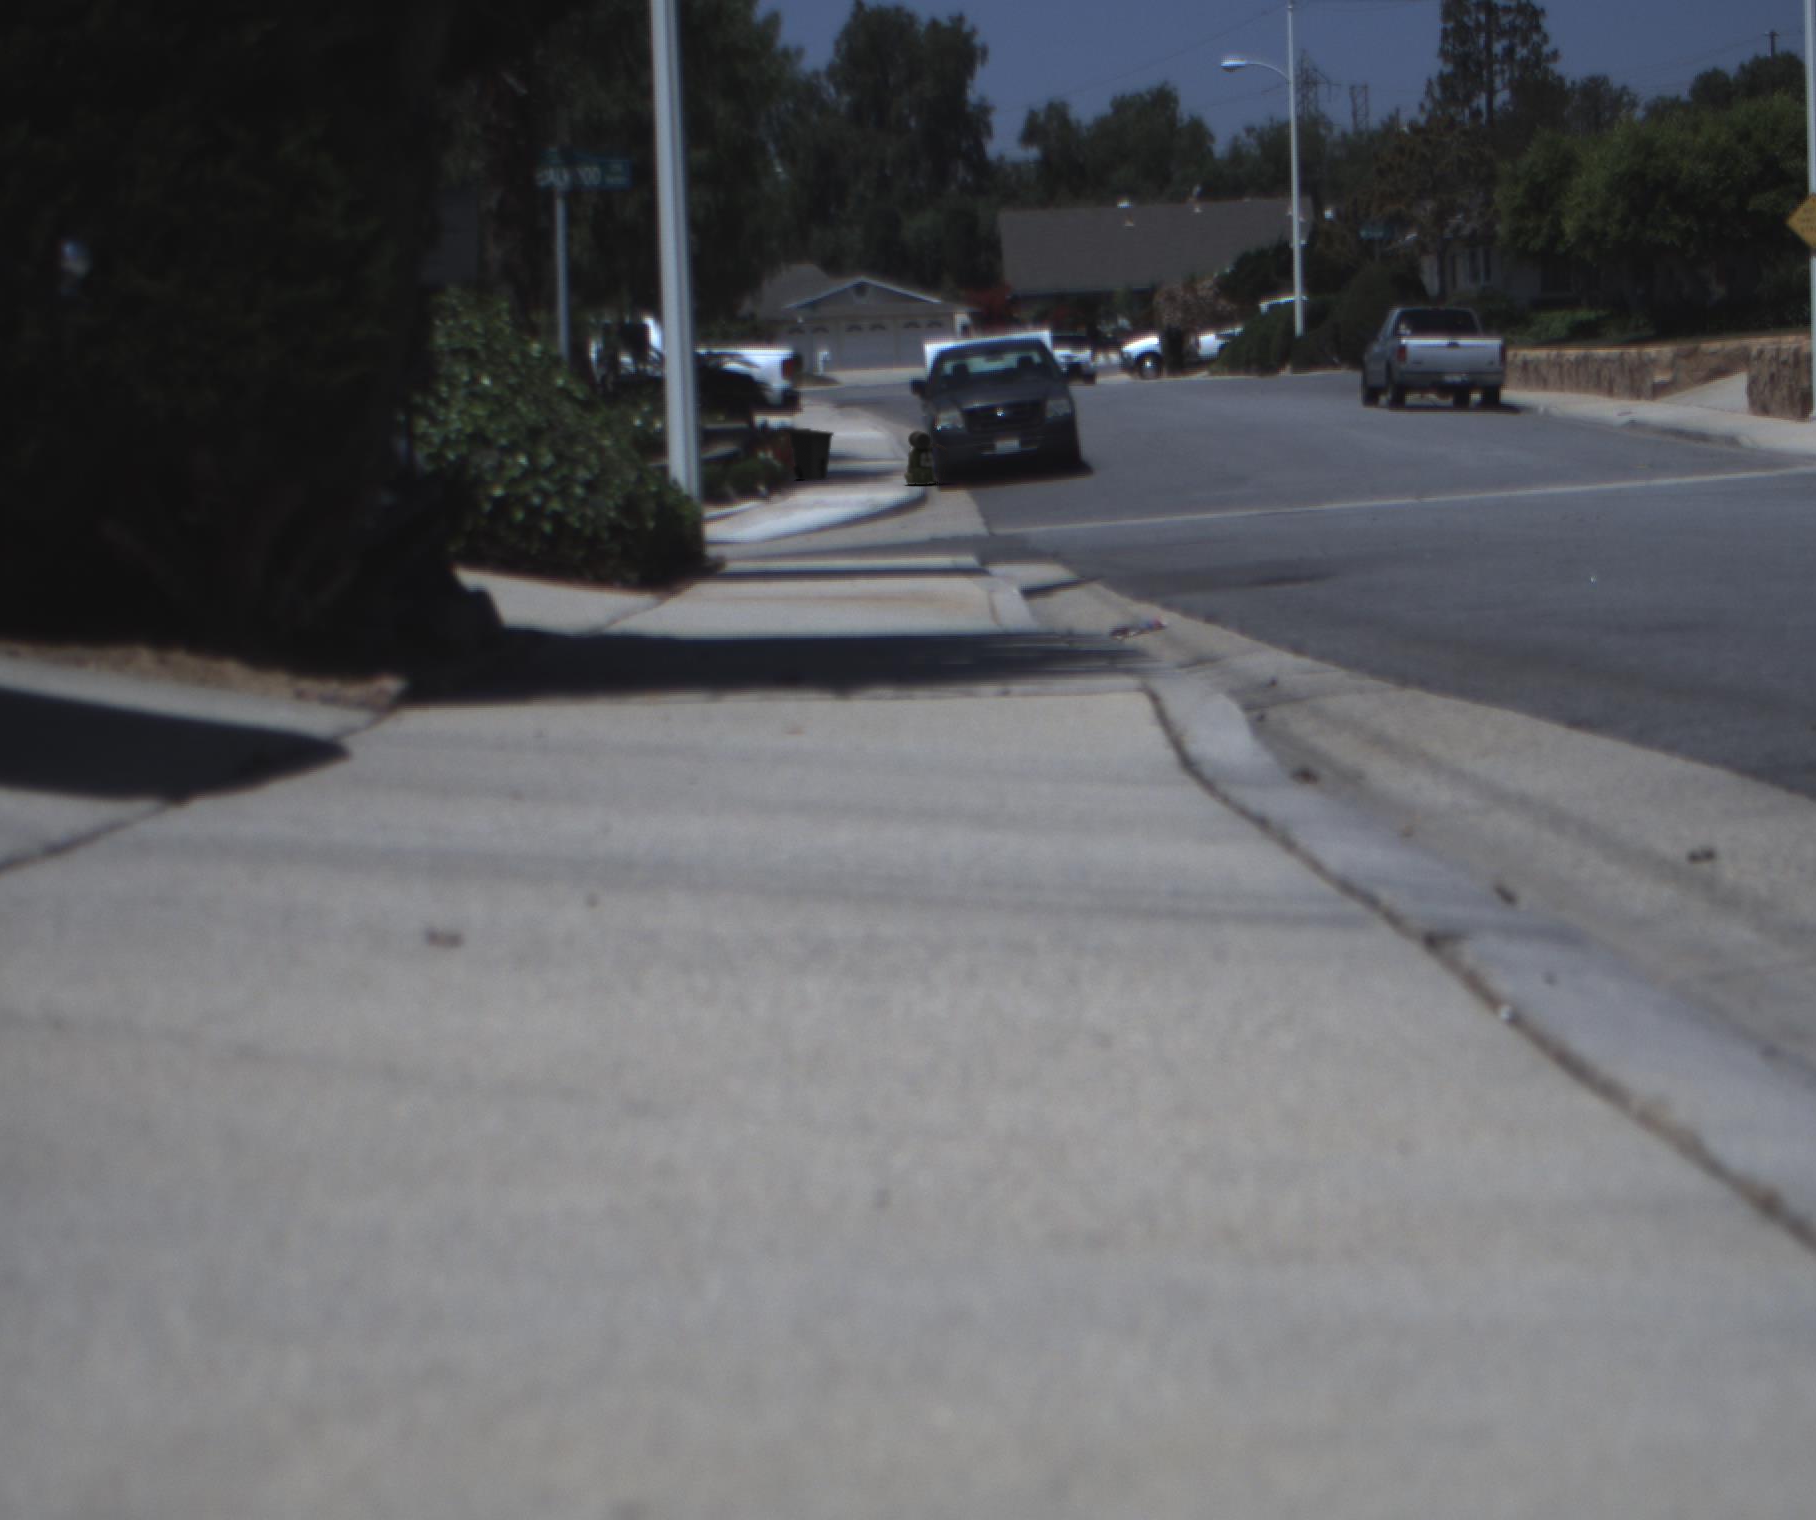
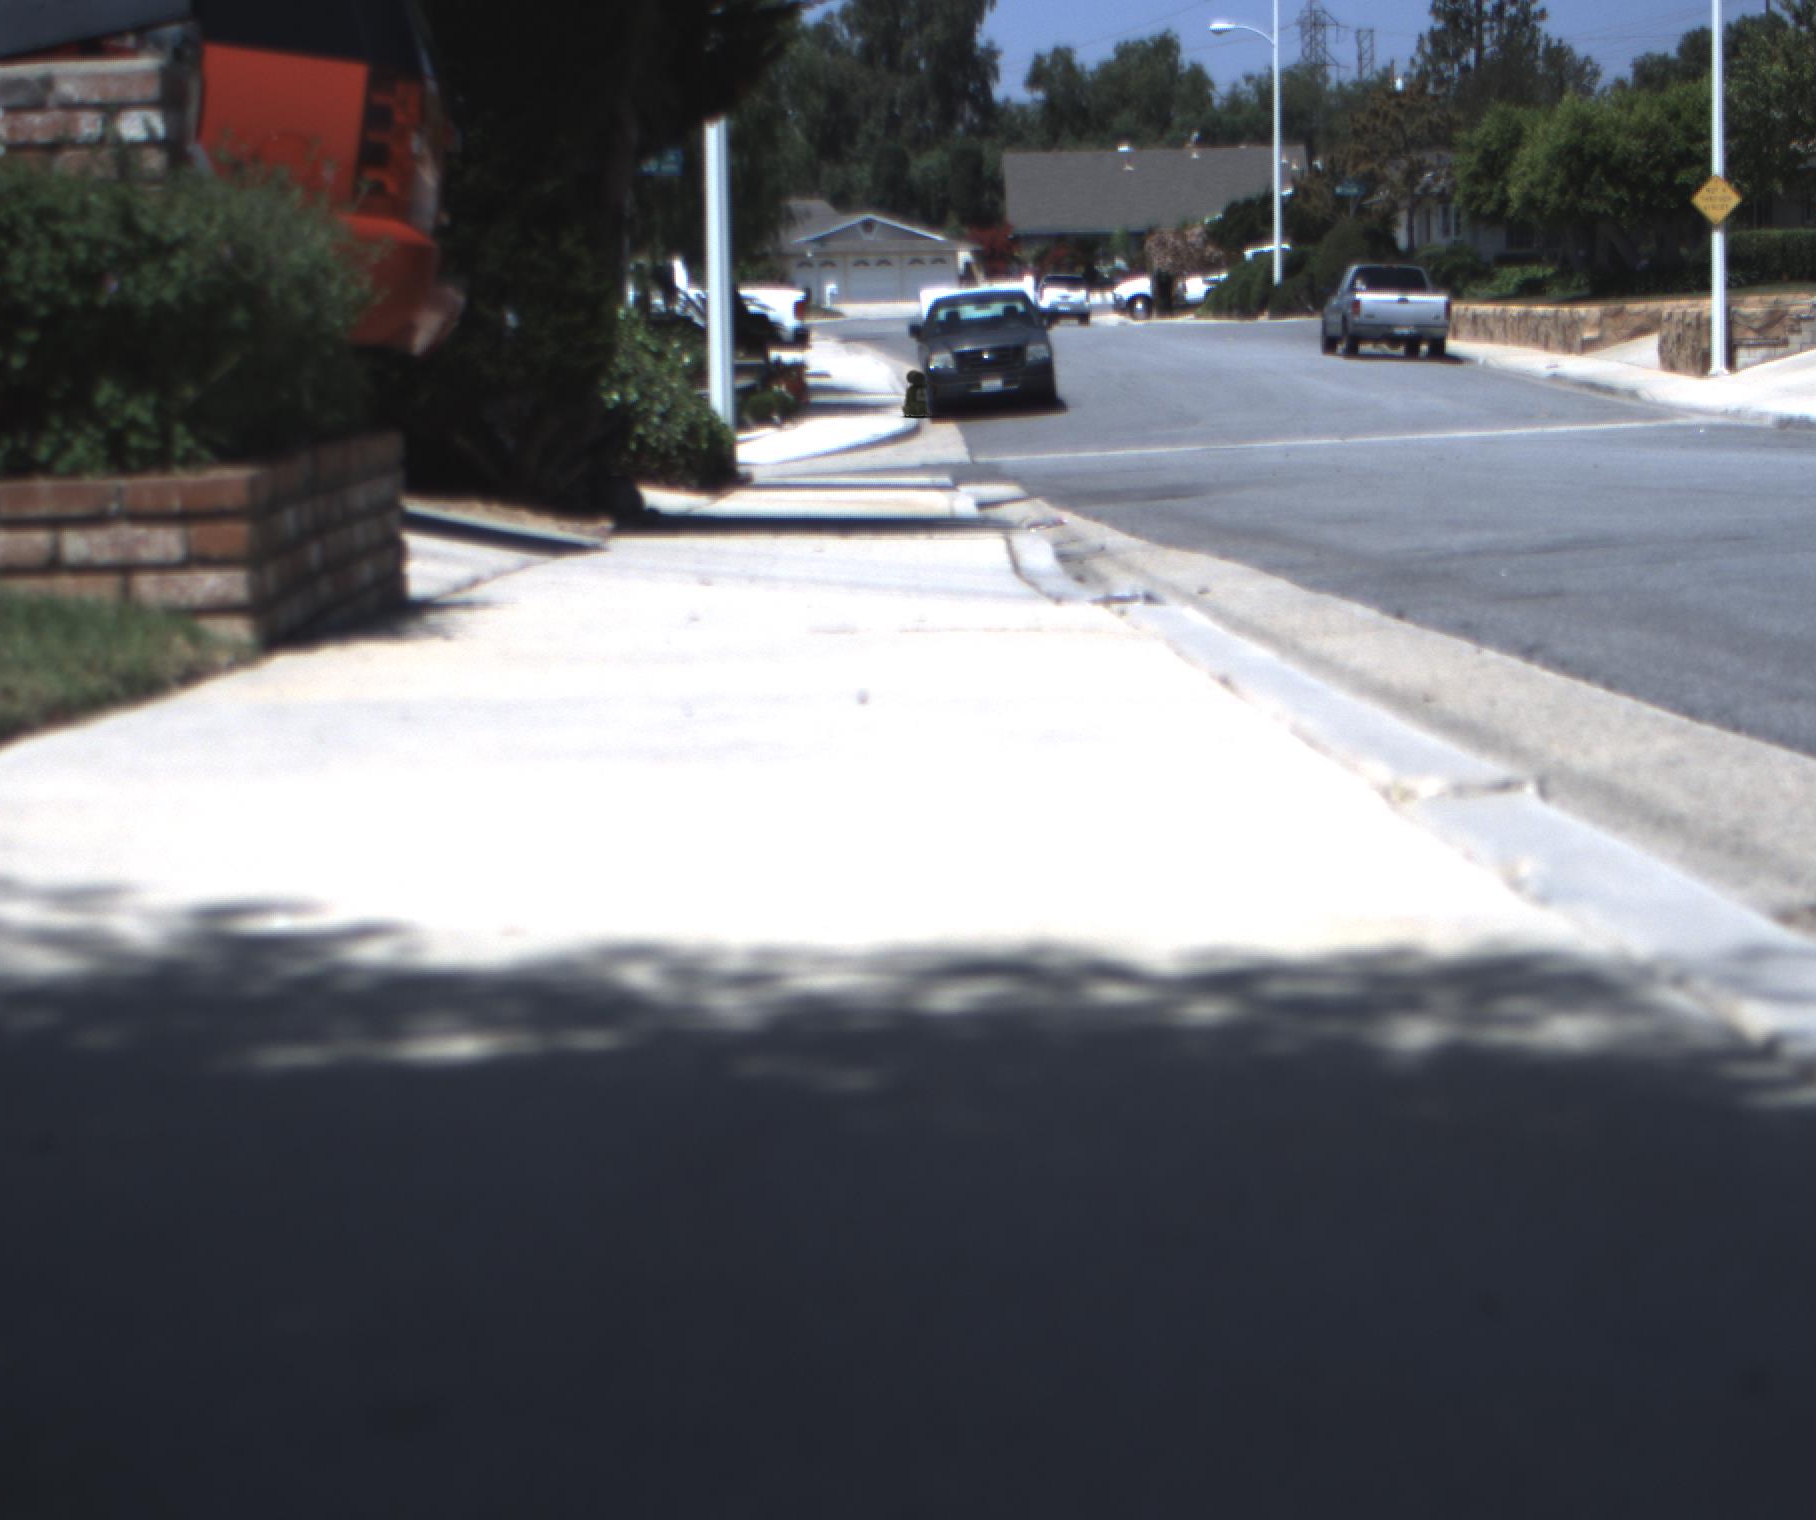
trash can: present [785,428,834,481] -> none [798,364,842,411]

